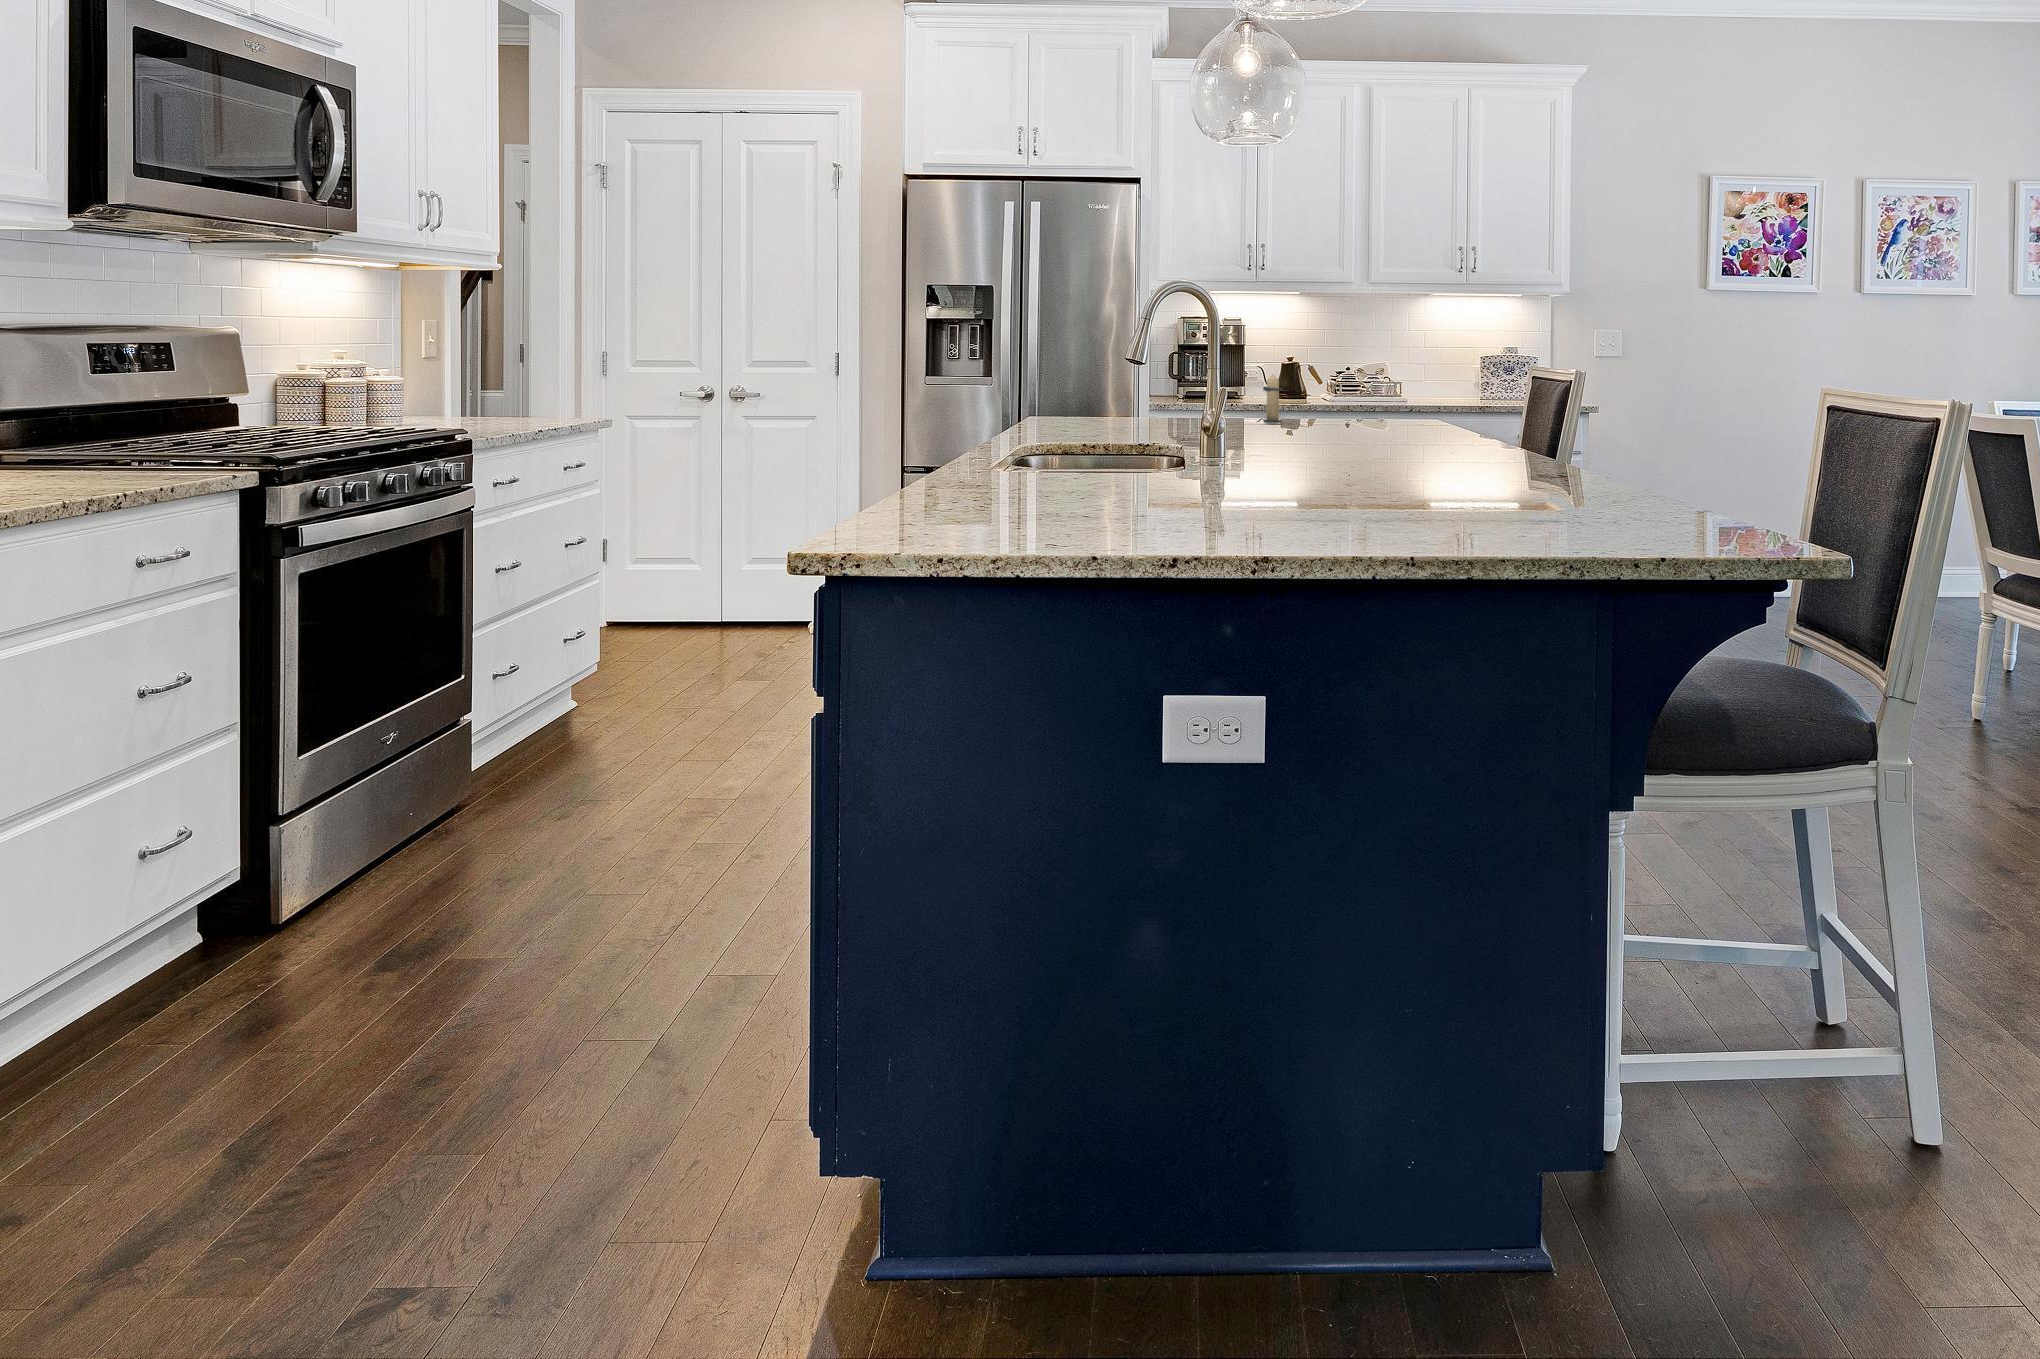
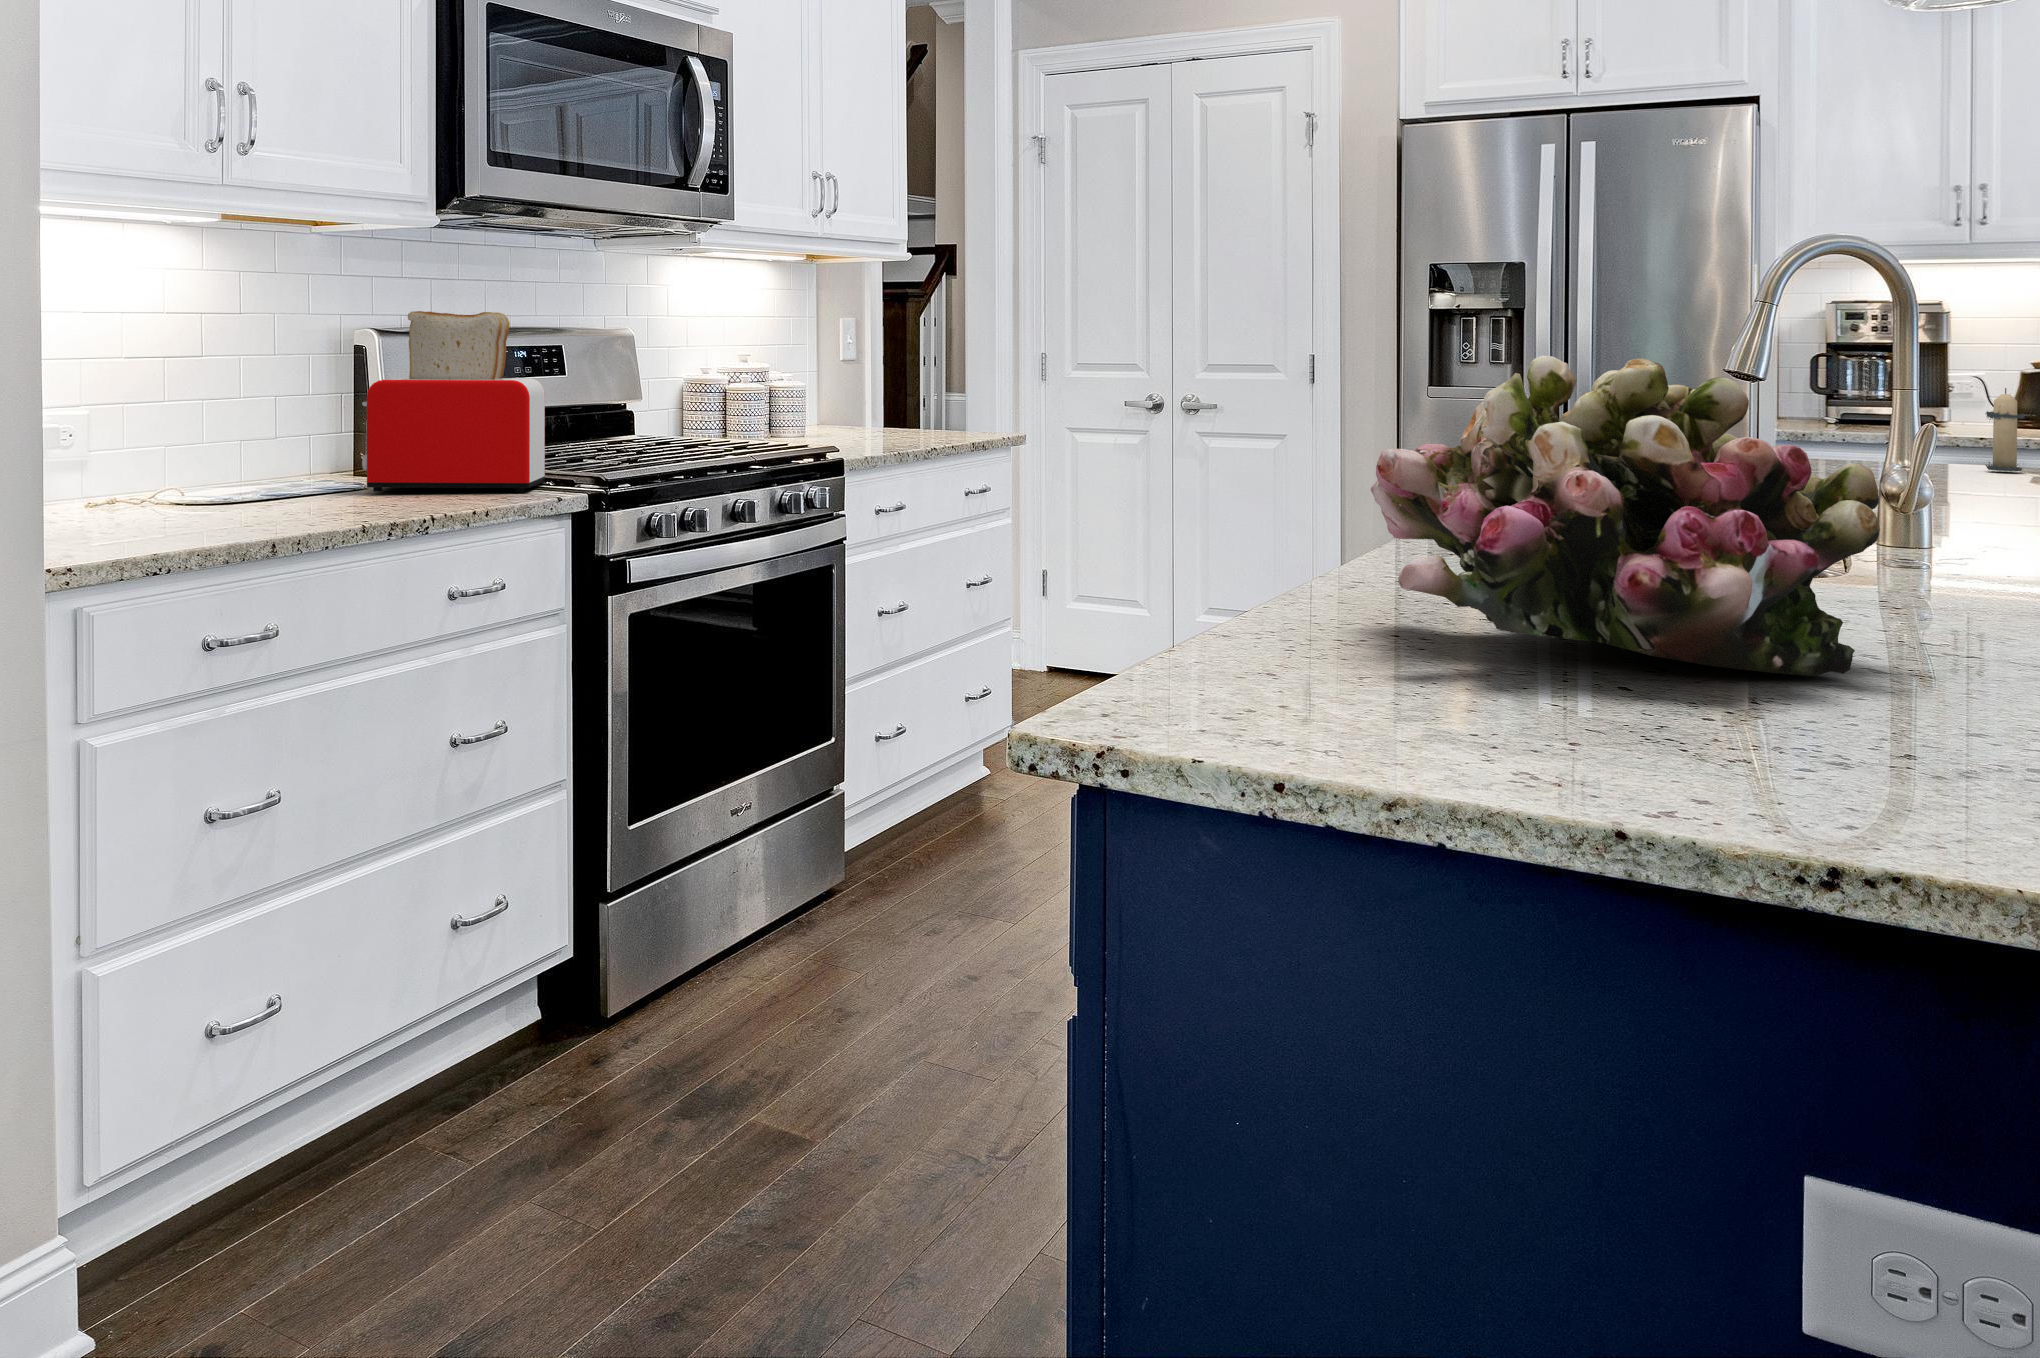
toaster: none [12,313,208,476] -> present [362,311,545,492]
flower arrangement: none [951,349,1198,506] -> present [1371,356,1880,676]

